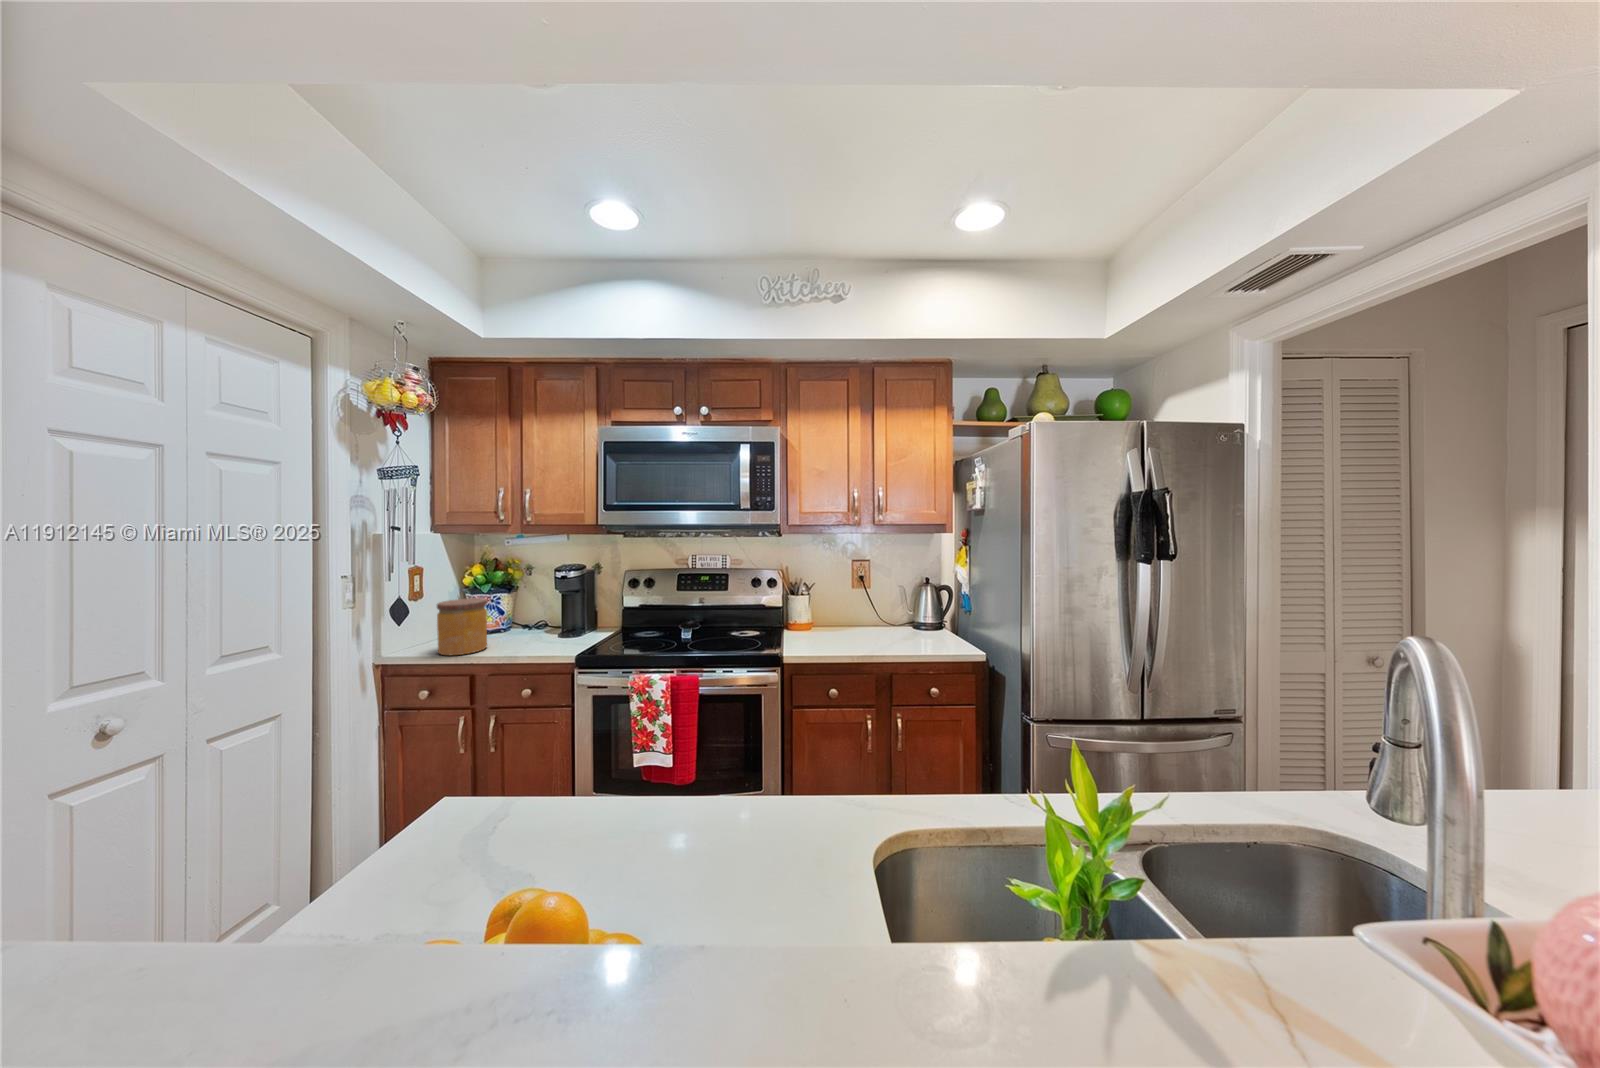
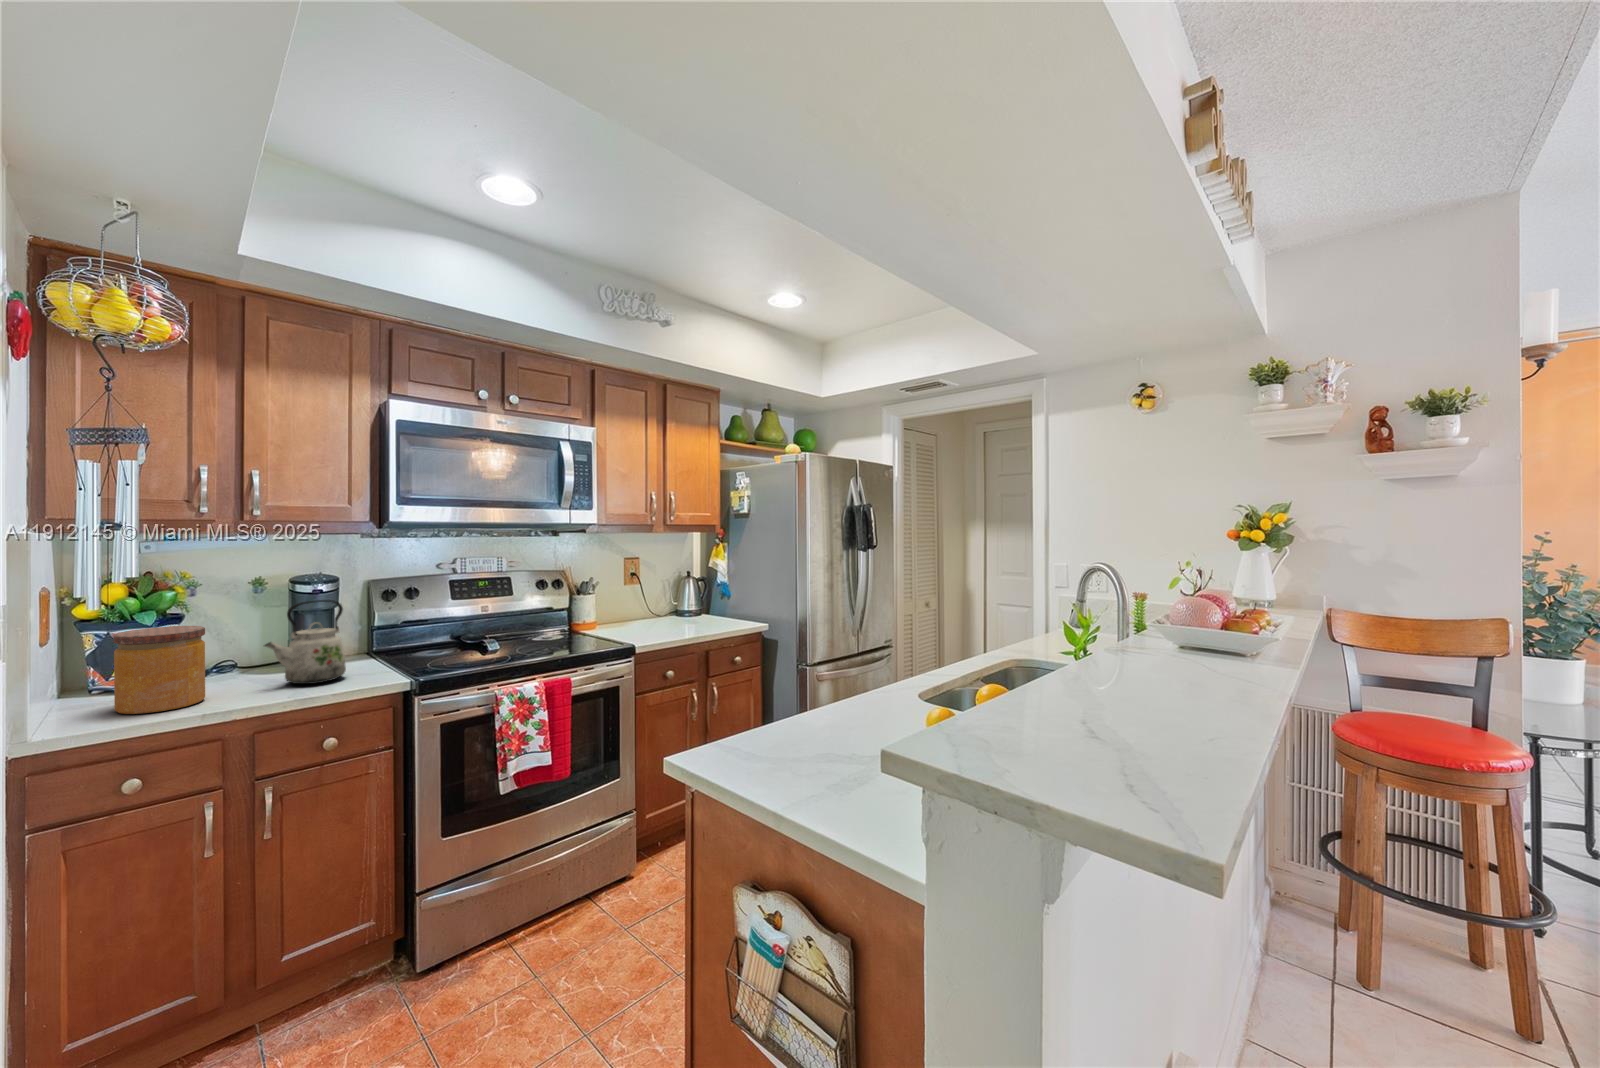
kettle: none [513,588,568,651] -> present [265,600,346,684]

